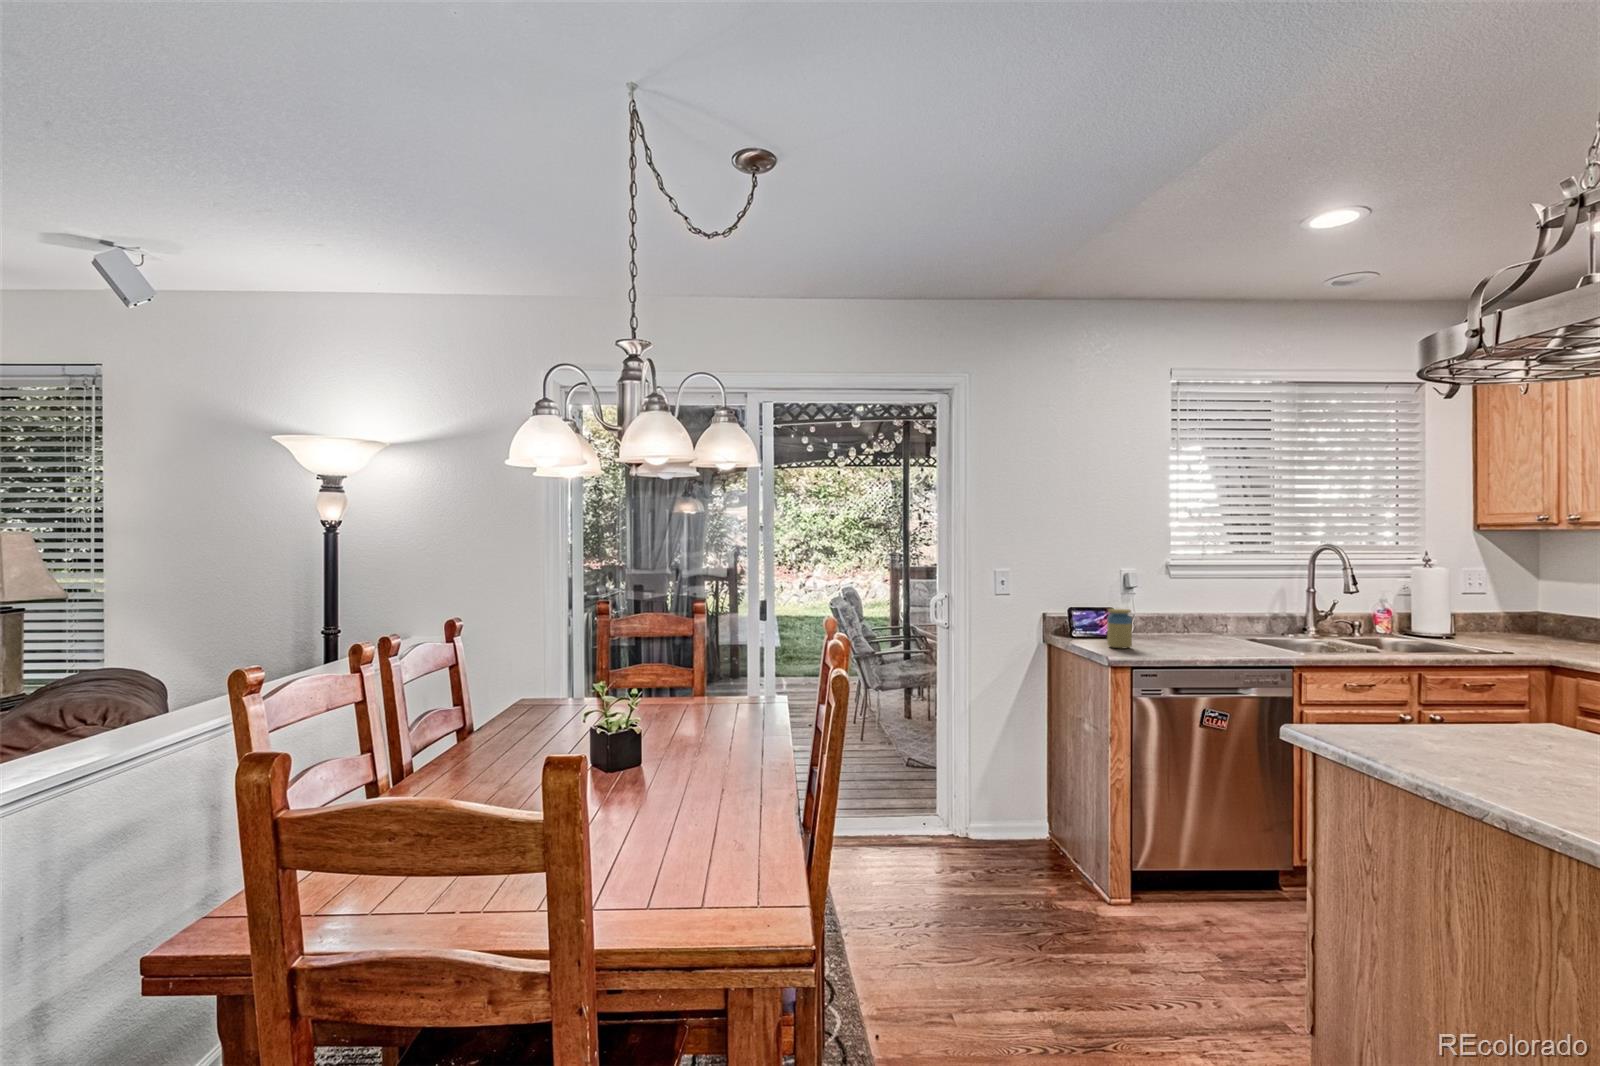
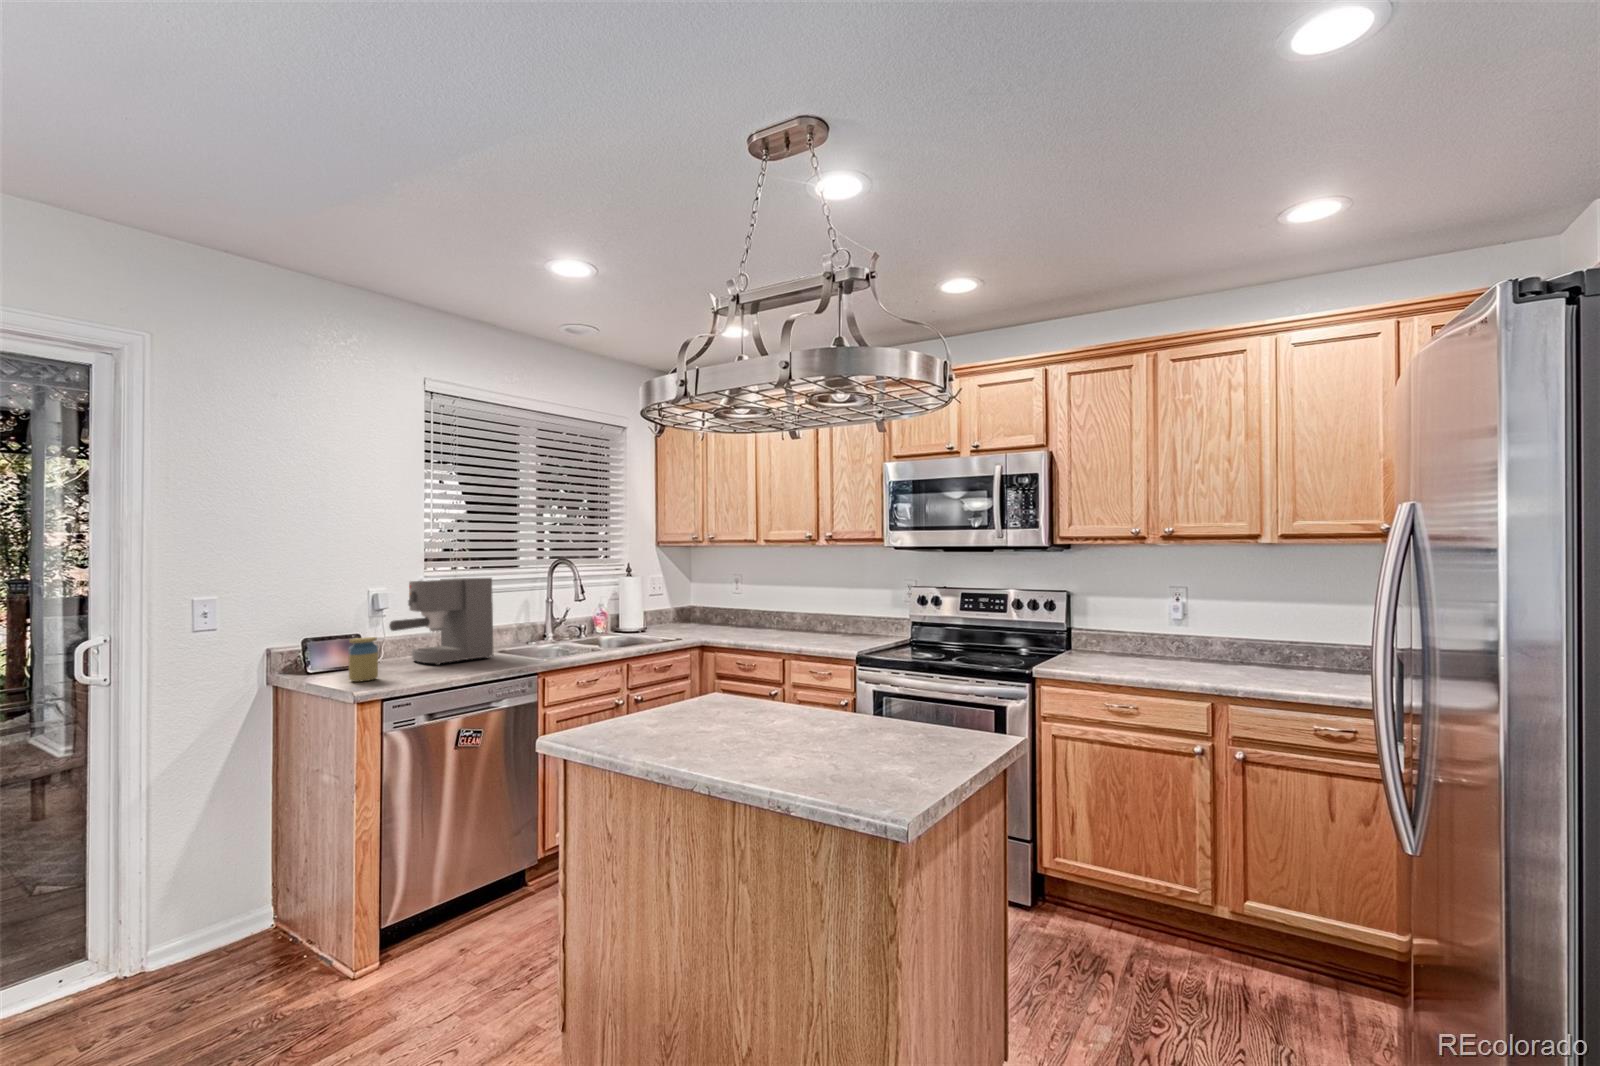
coffee maker: none [1141,558,1244,644] -> present [389,578,494,665]

